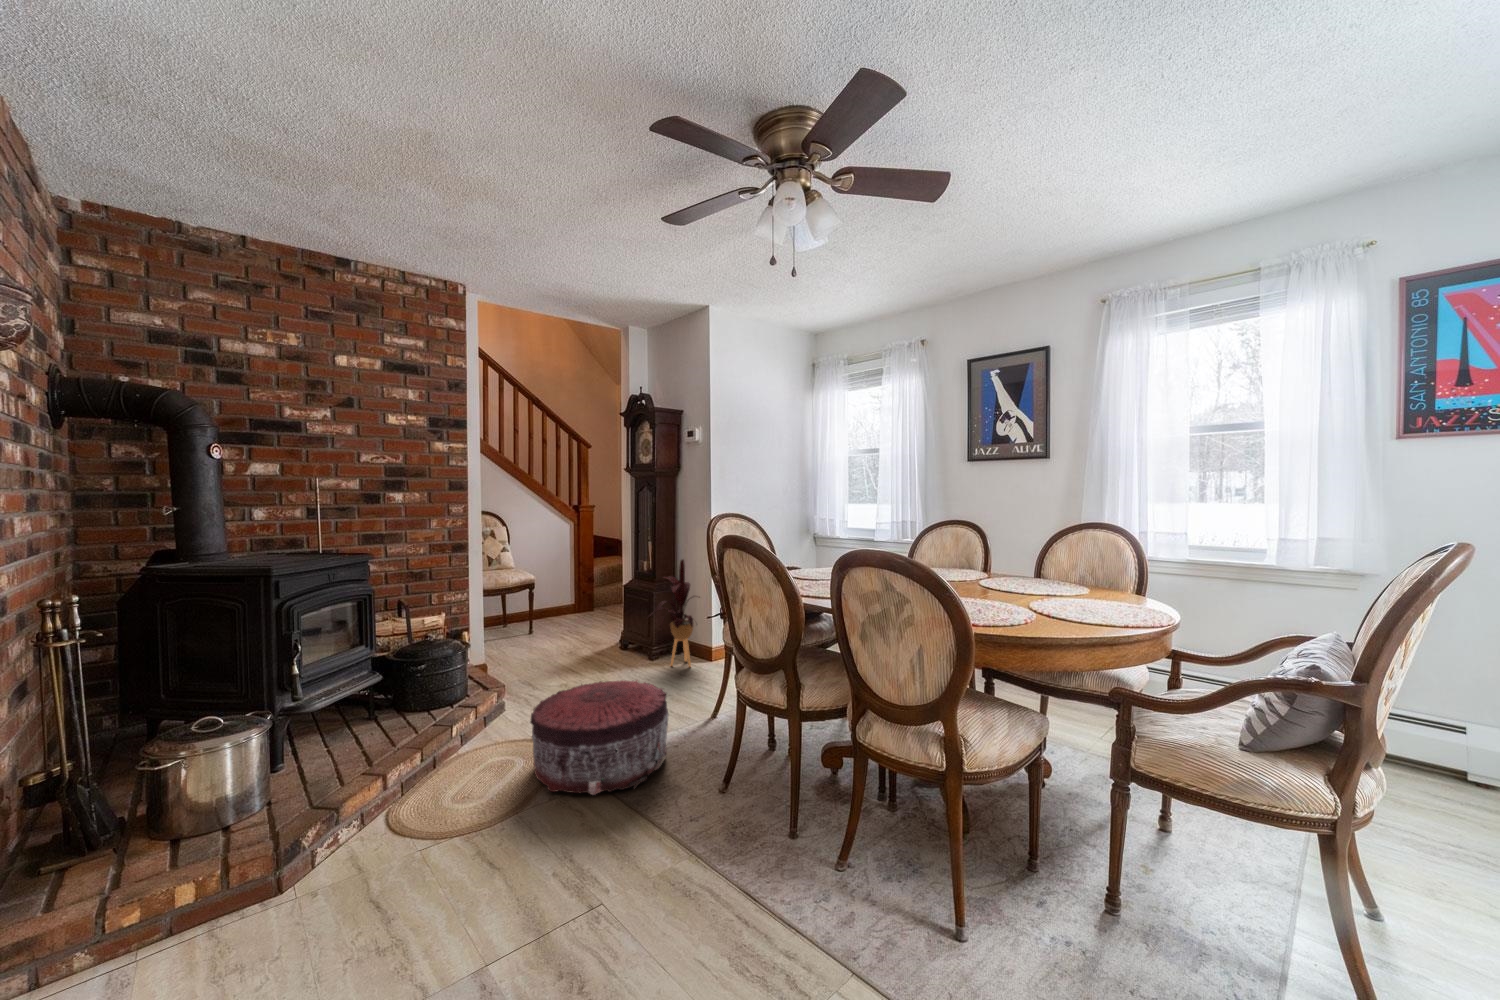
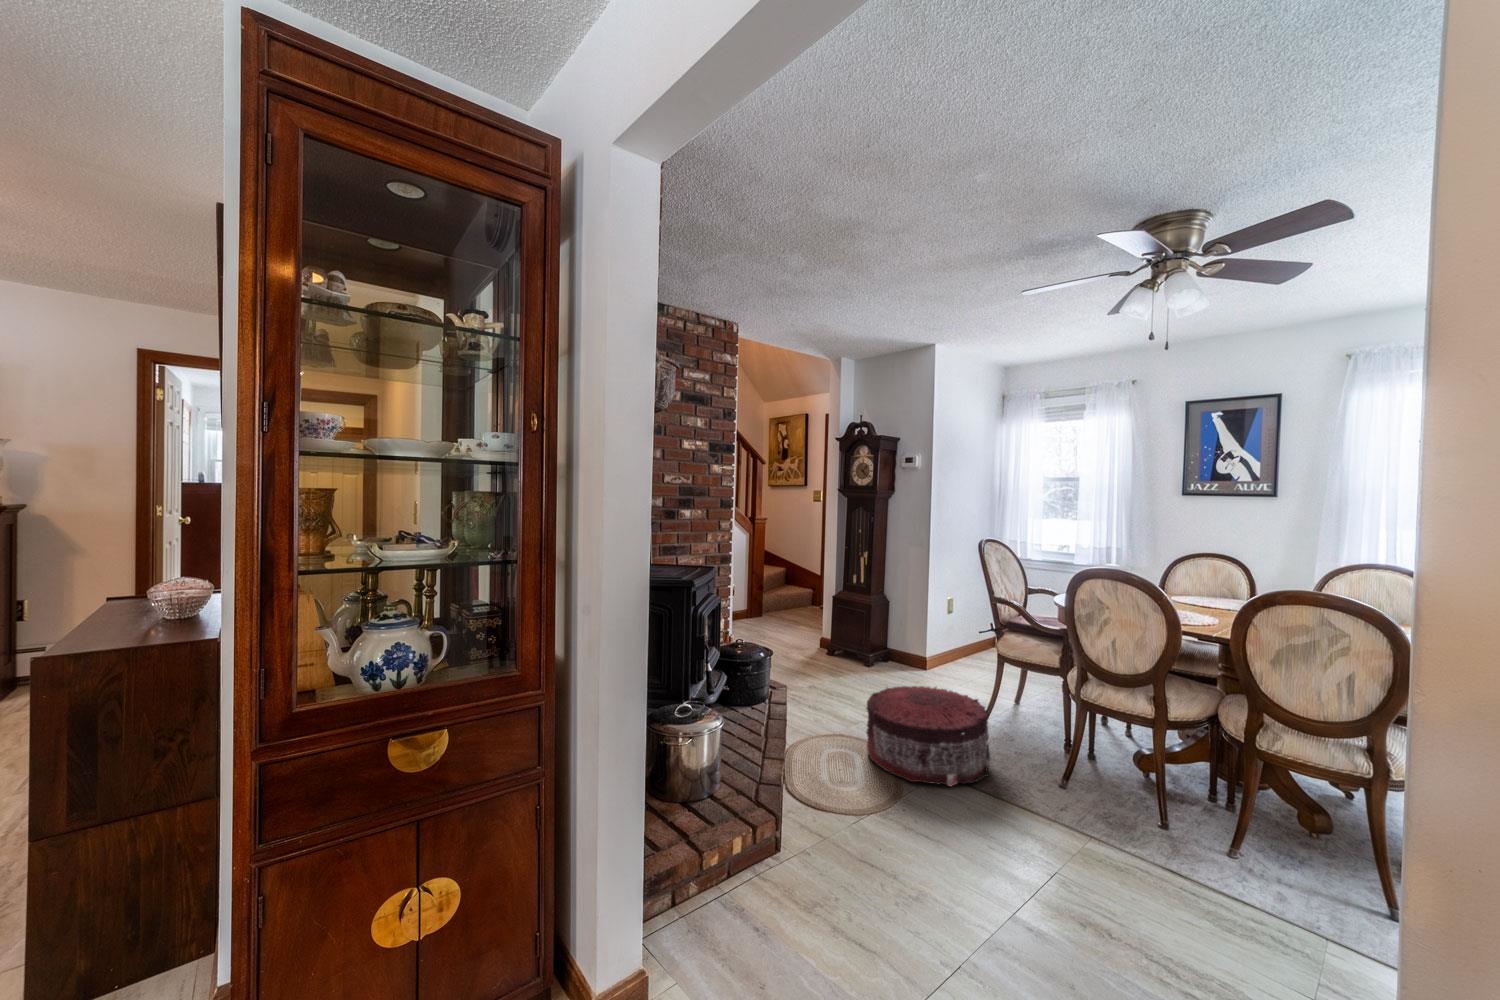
house plant: present [650,560,700,667] -> none [871,576,924,675]

